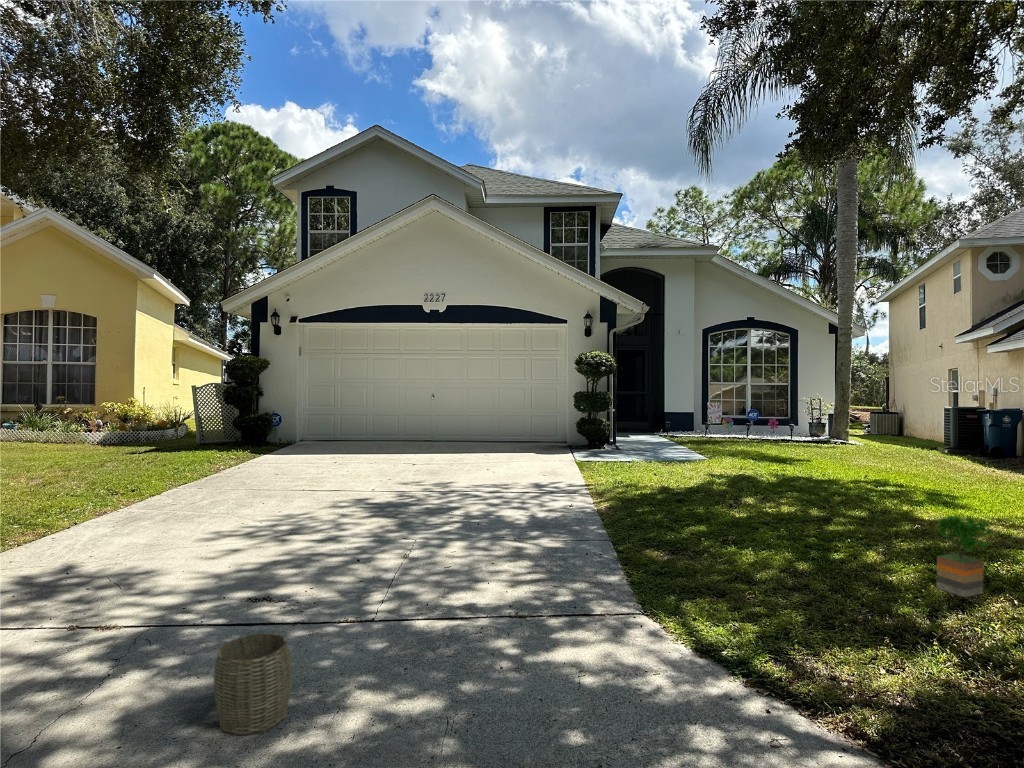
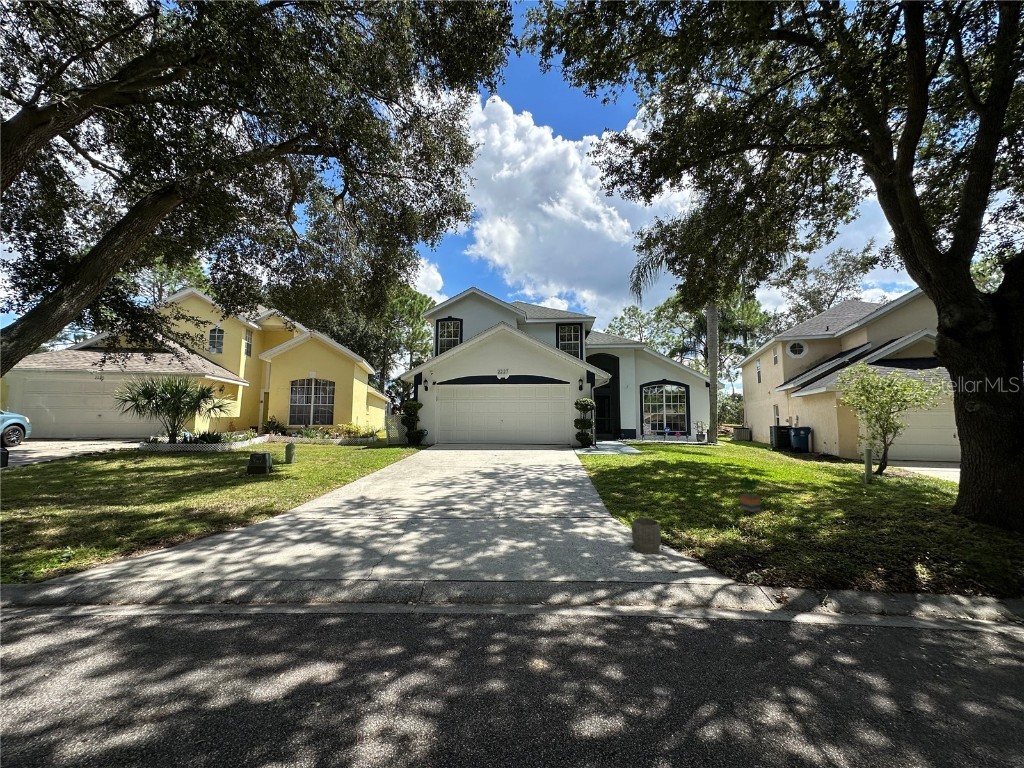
woven basket: present [214,633,292,735] -> present [632,518,661,554]

